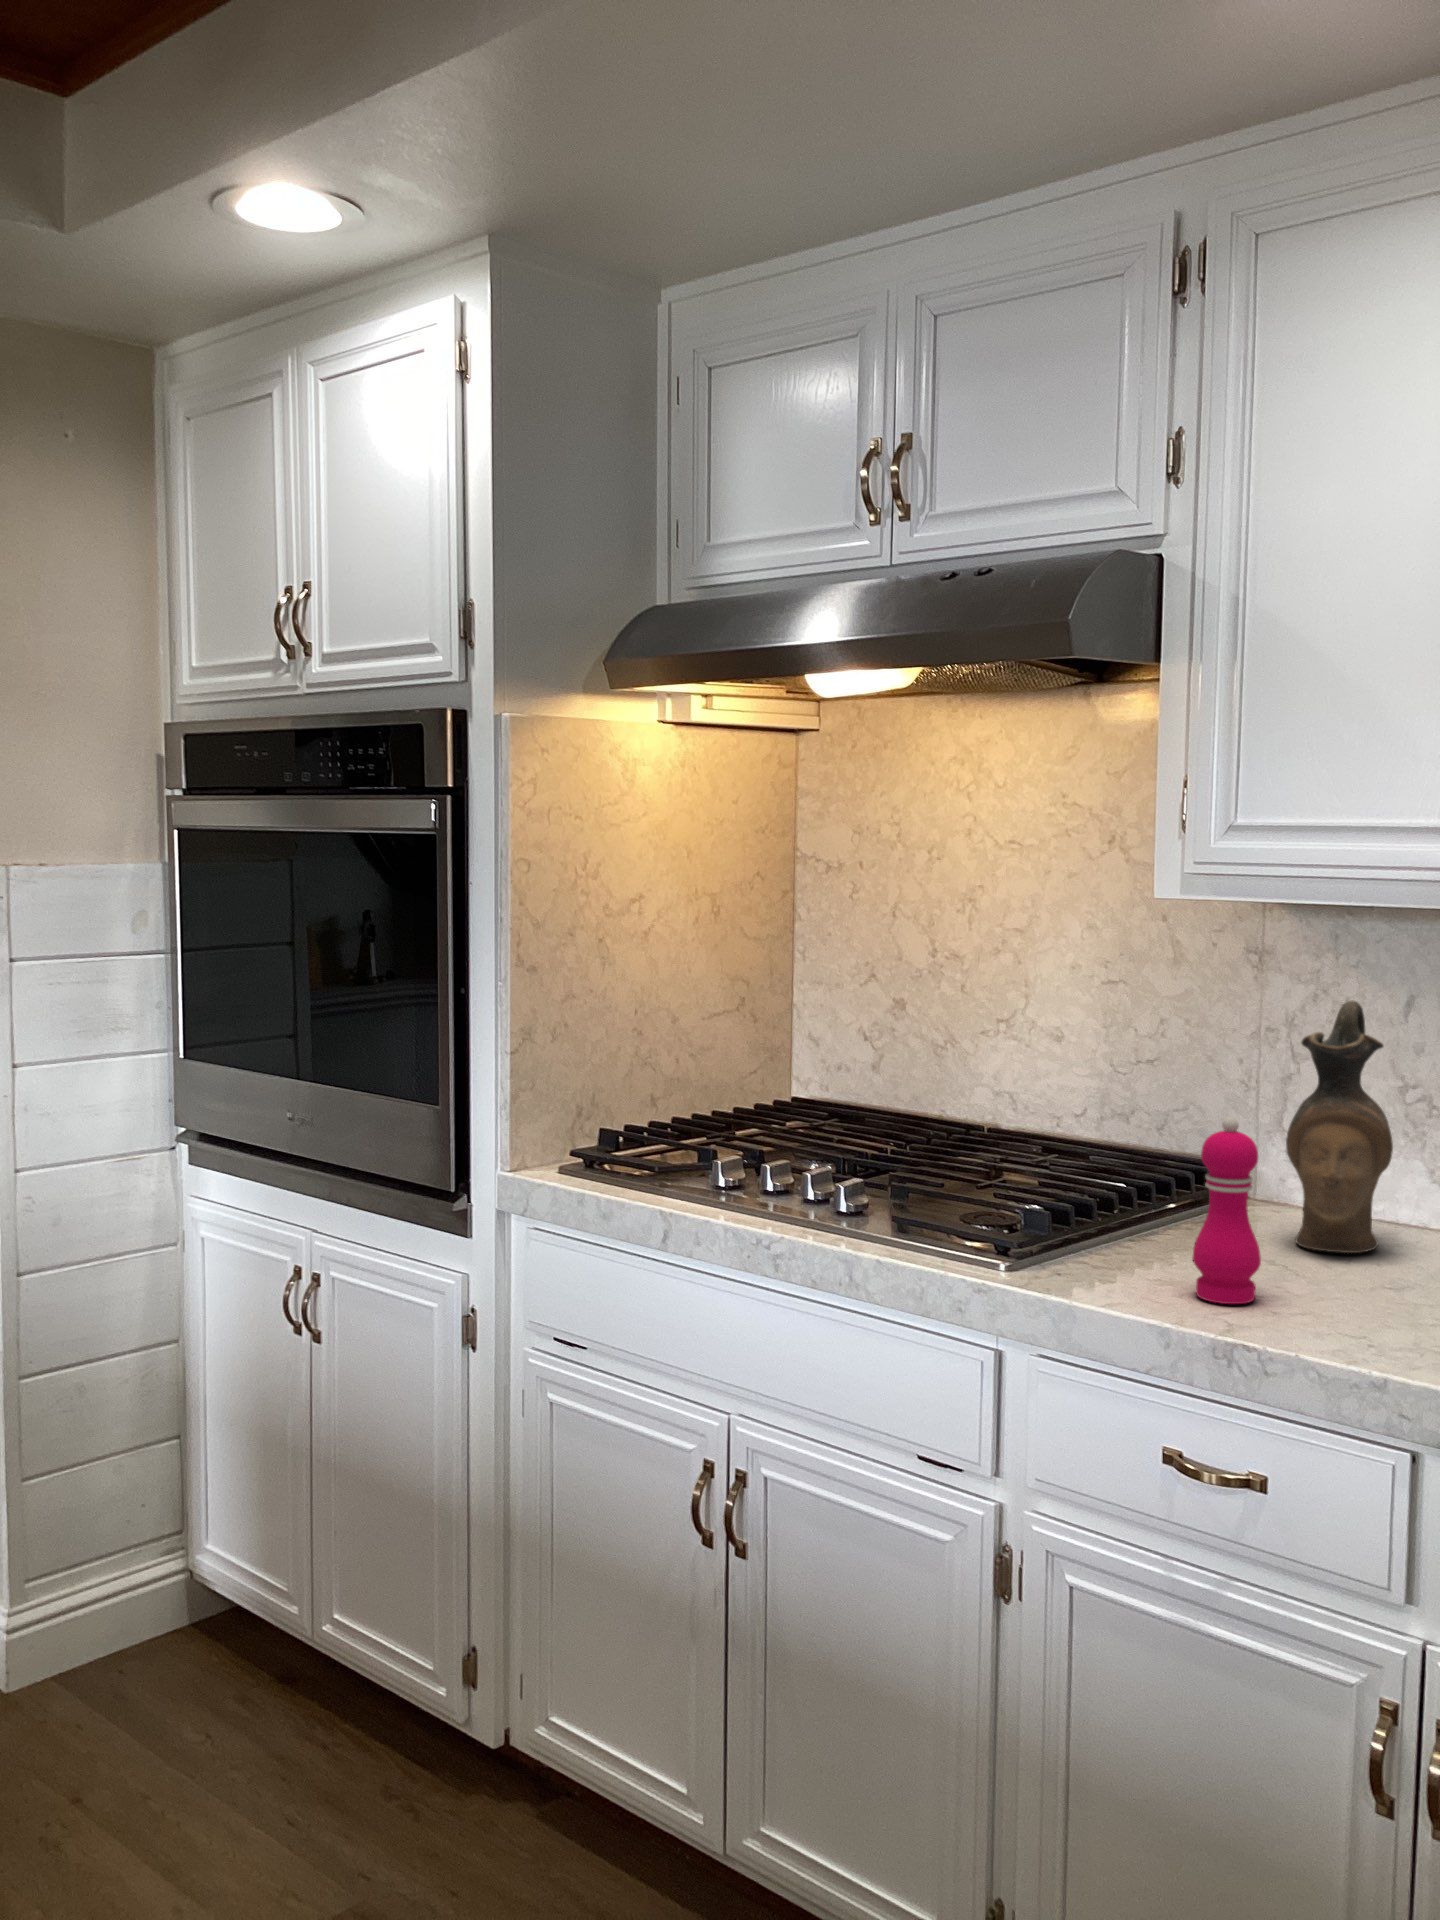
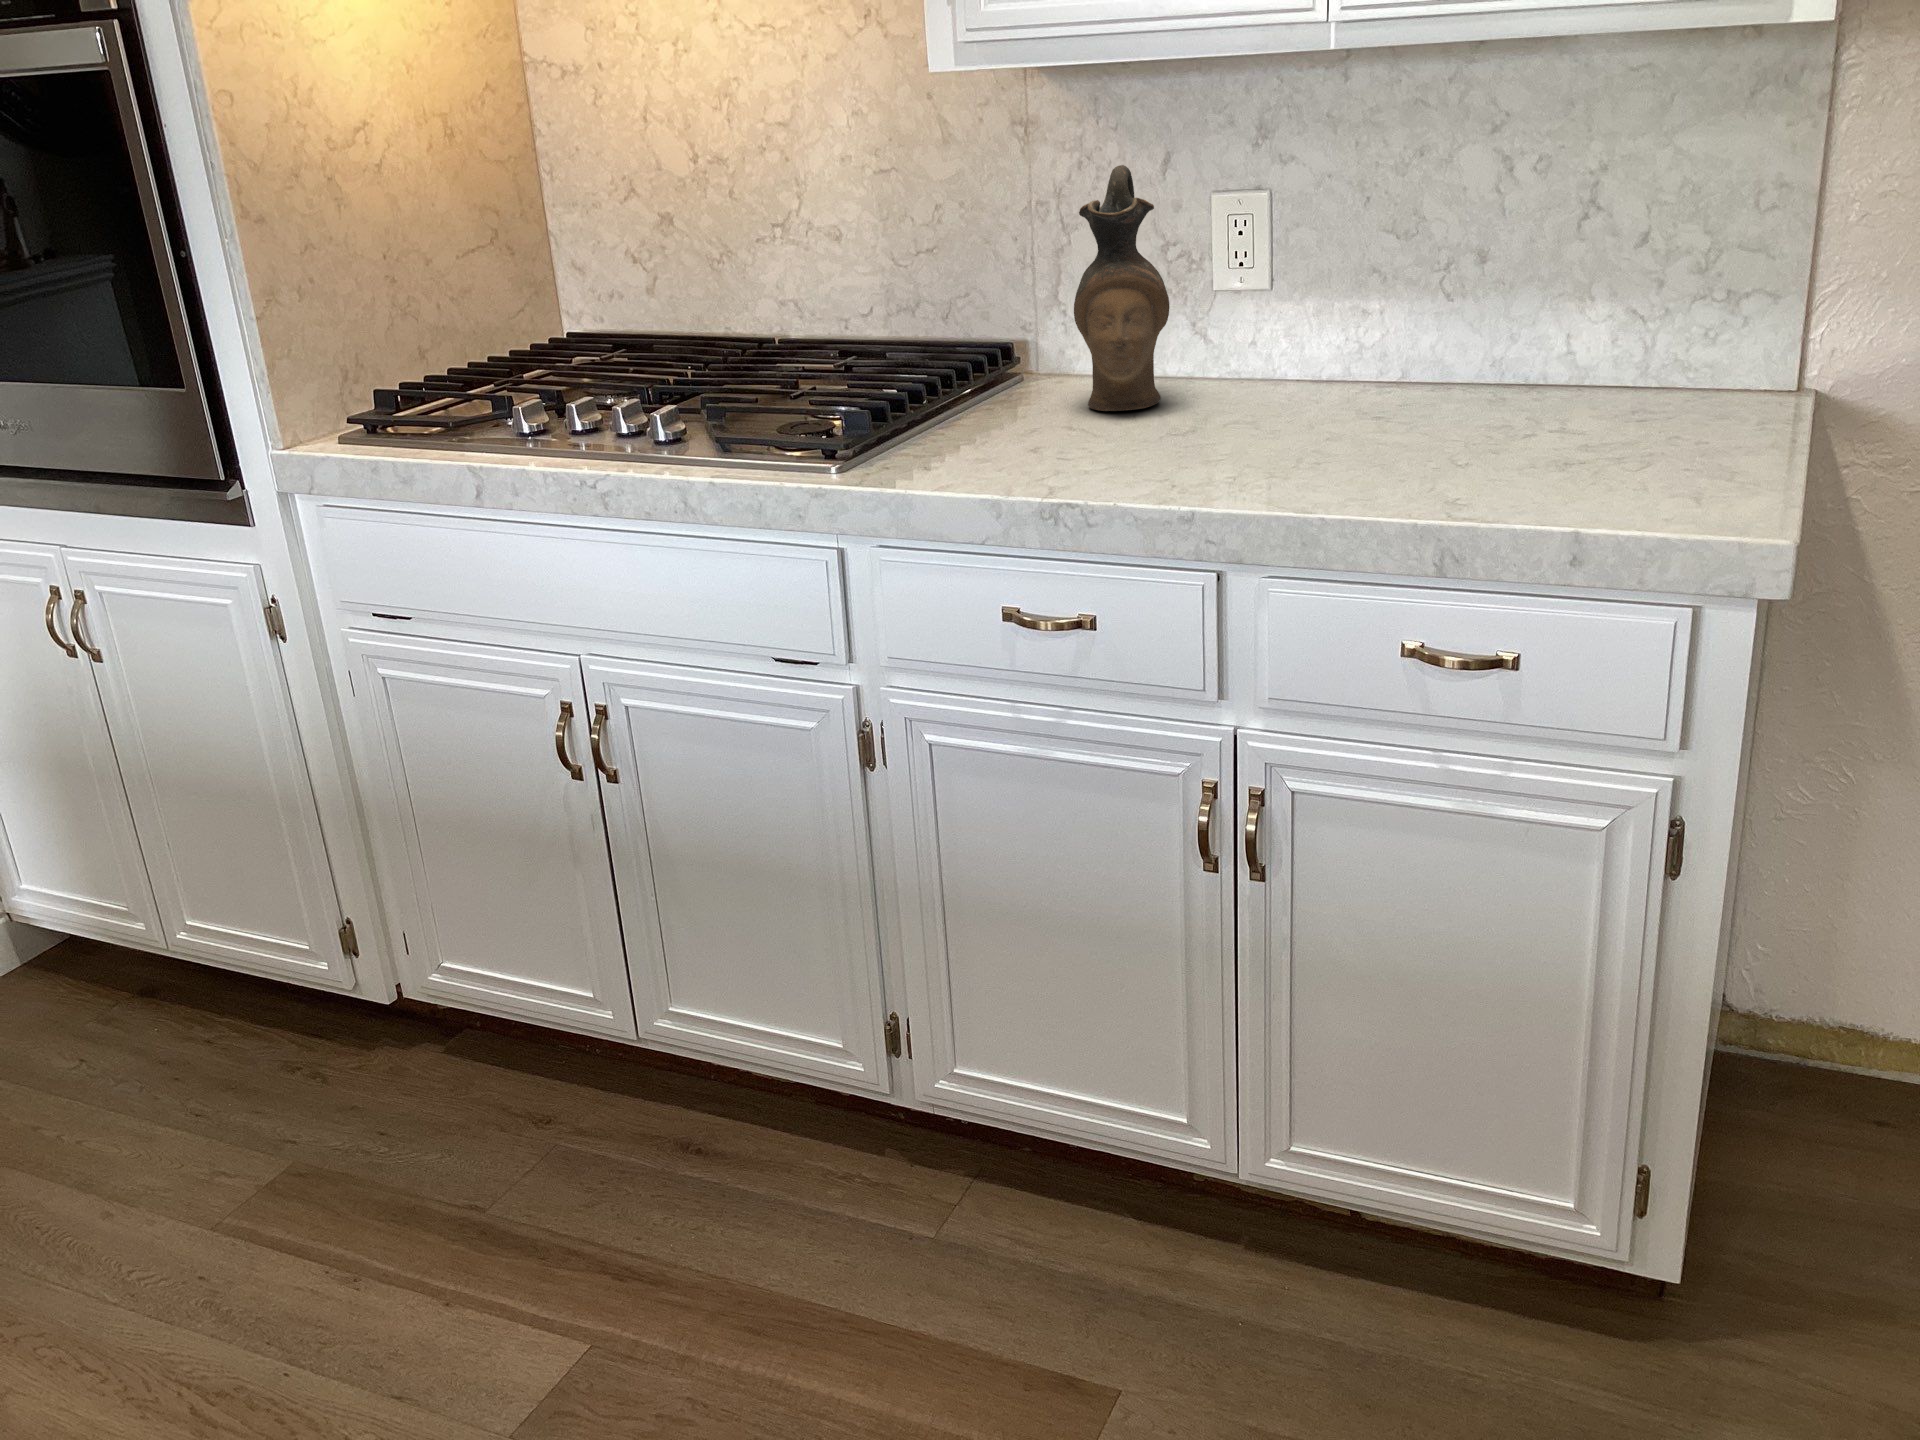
pepper mill: present [1193,1117,1261,1304] -> none [1008,293,1070,471]

